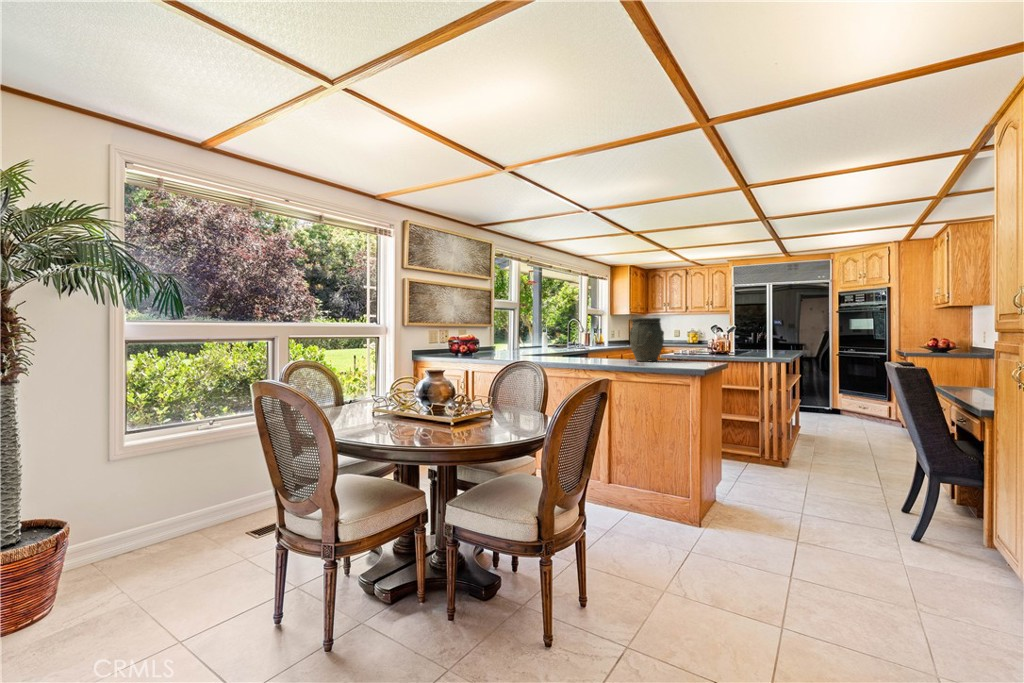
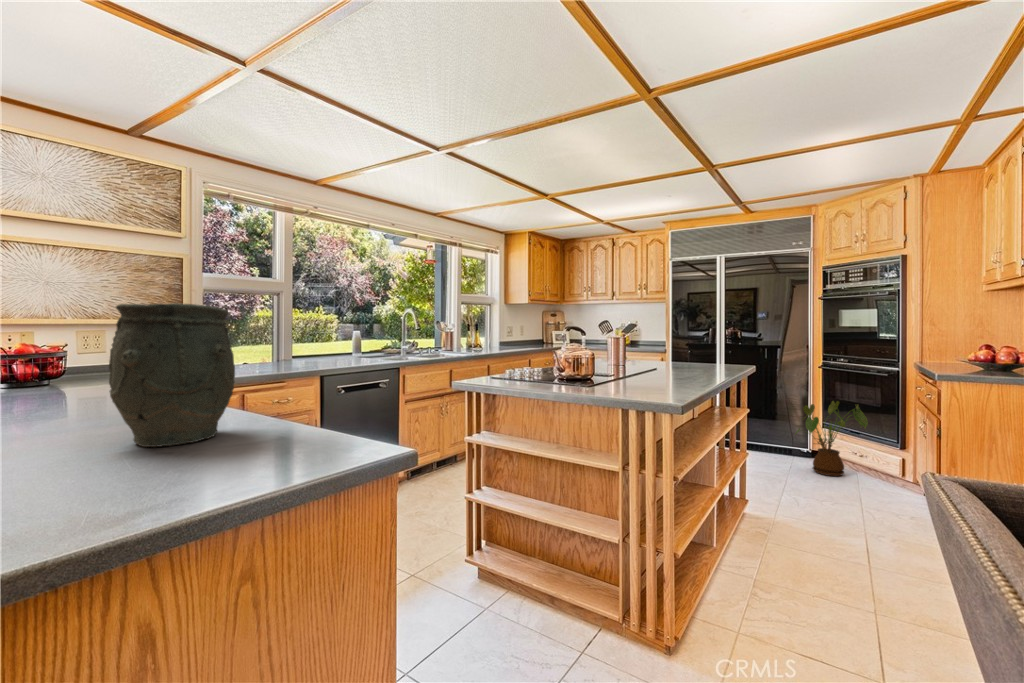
house plant: none [823,376,868,422] -> present [796,401,868,476]

